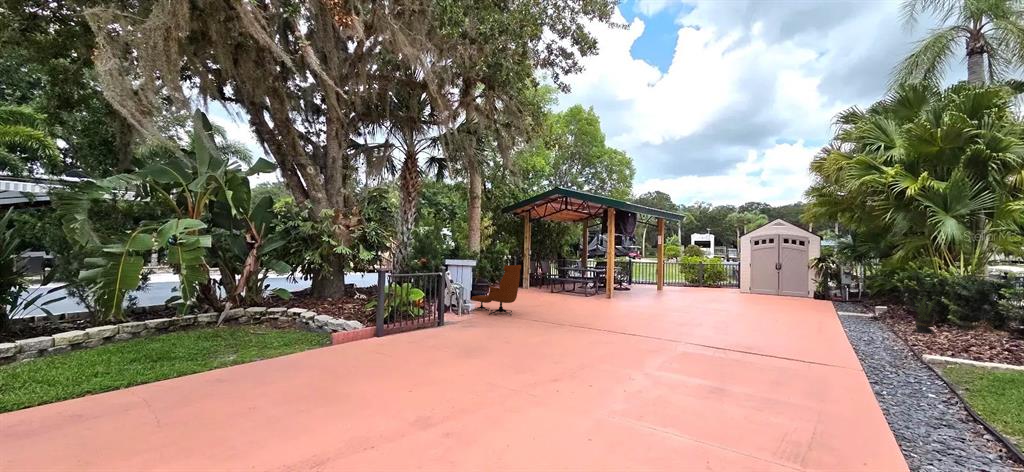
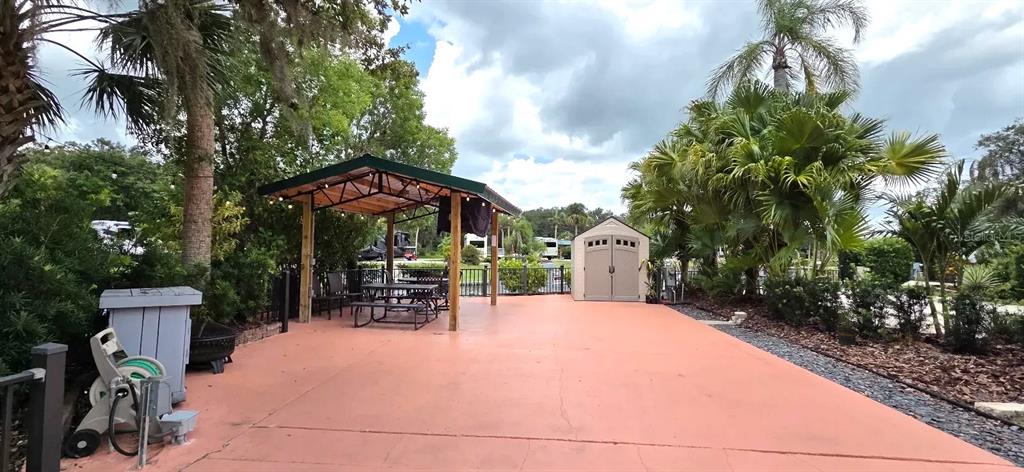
lounge chair: present [472,265,521,315] -> none [179,297,333,445]

